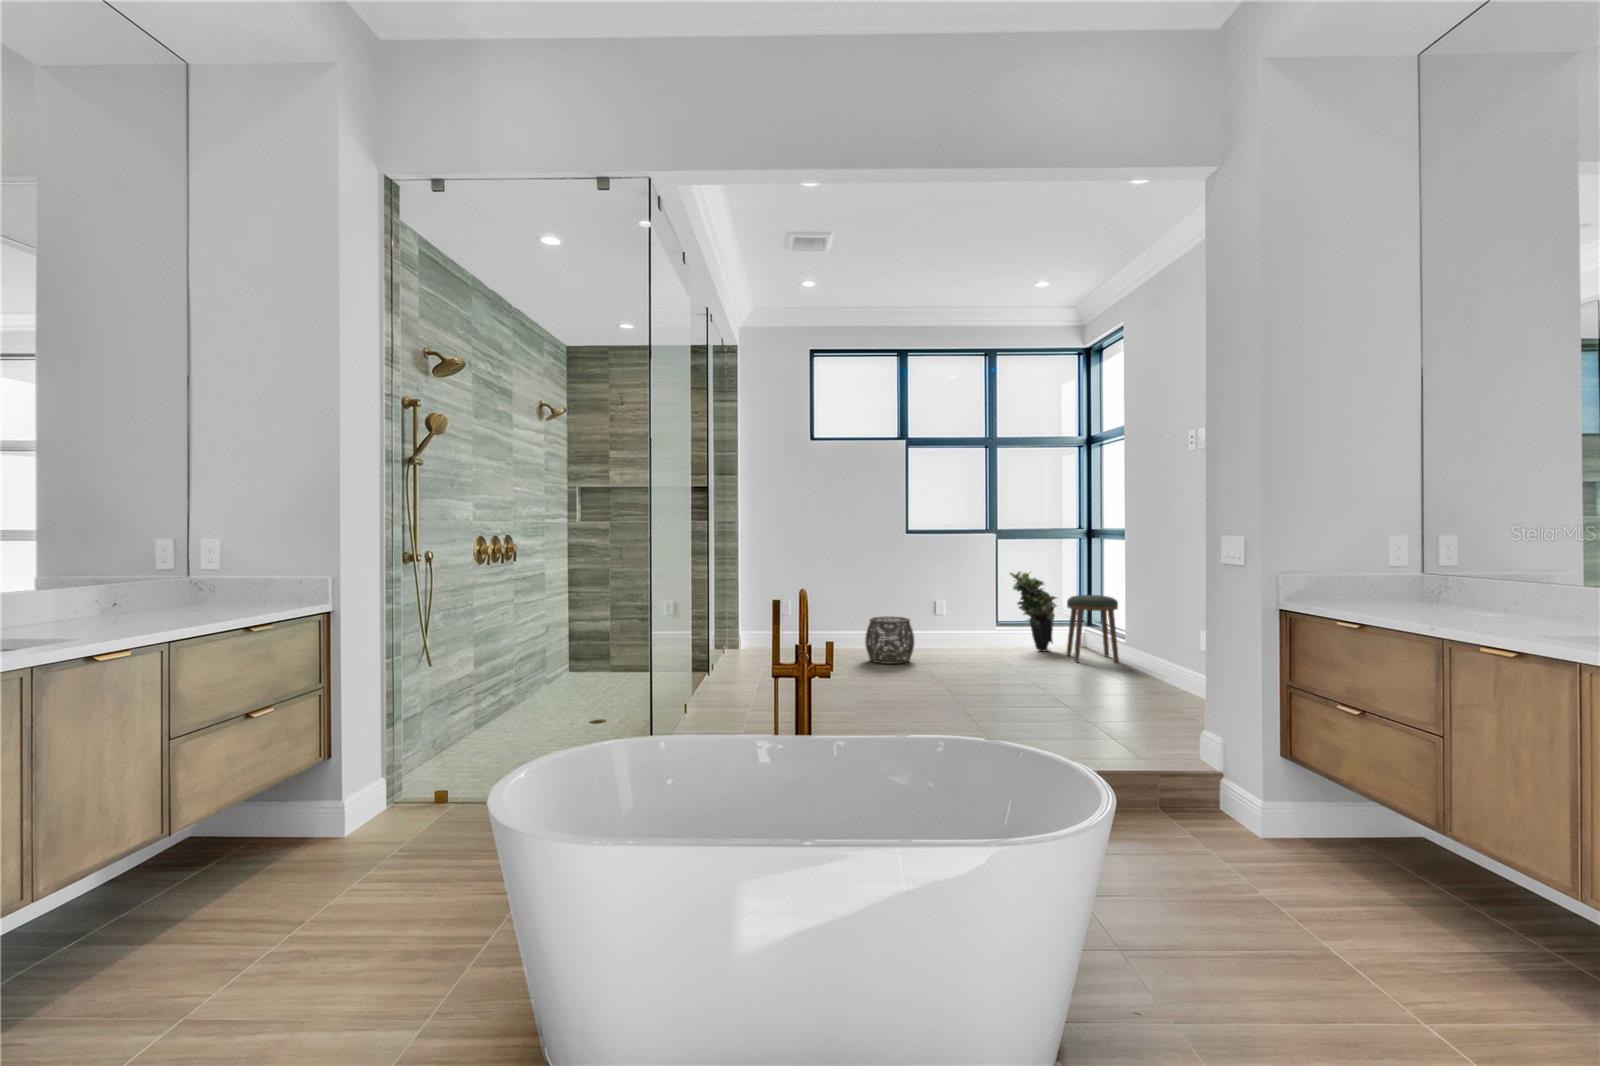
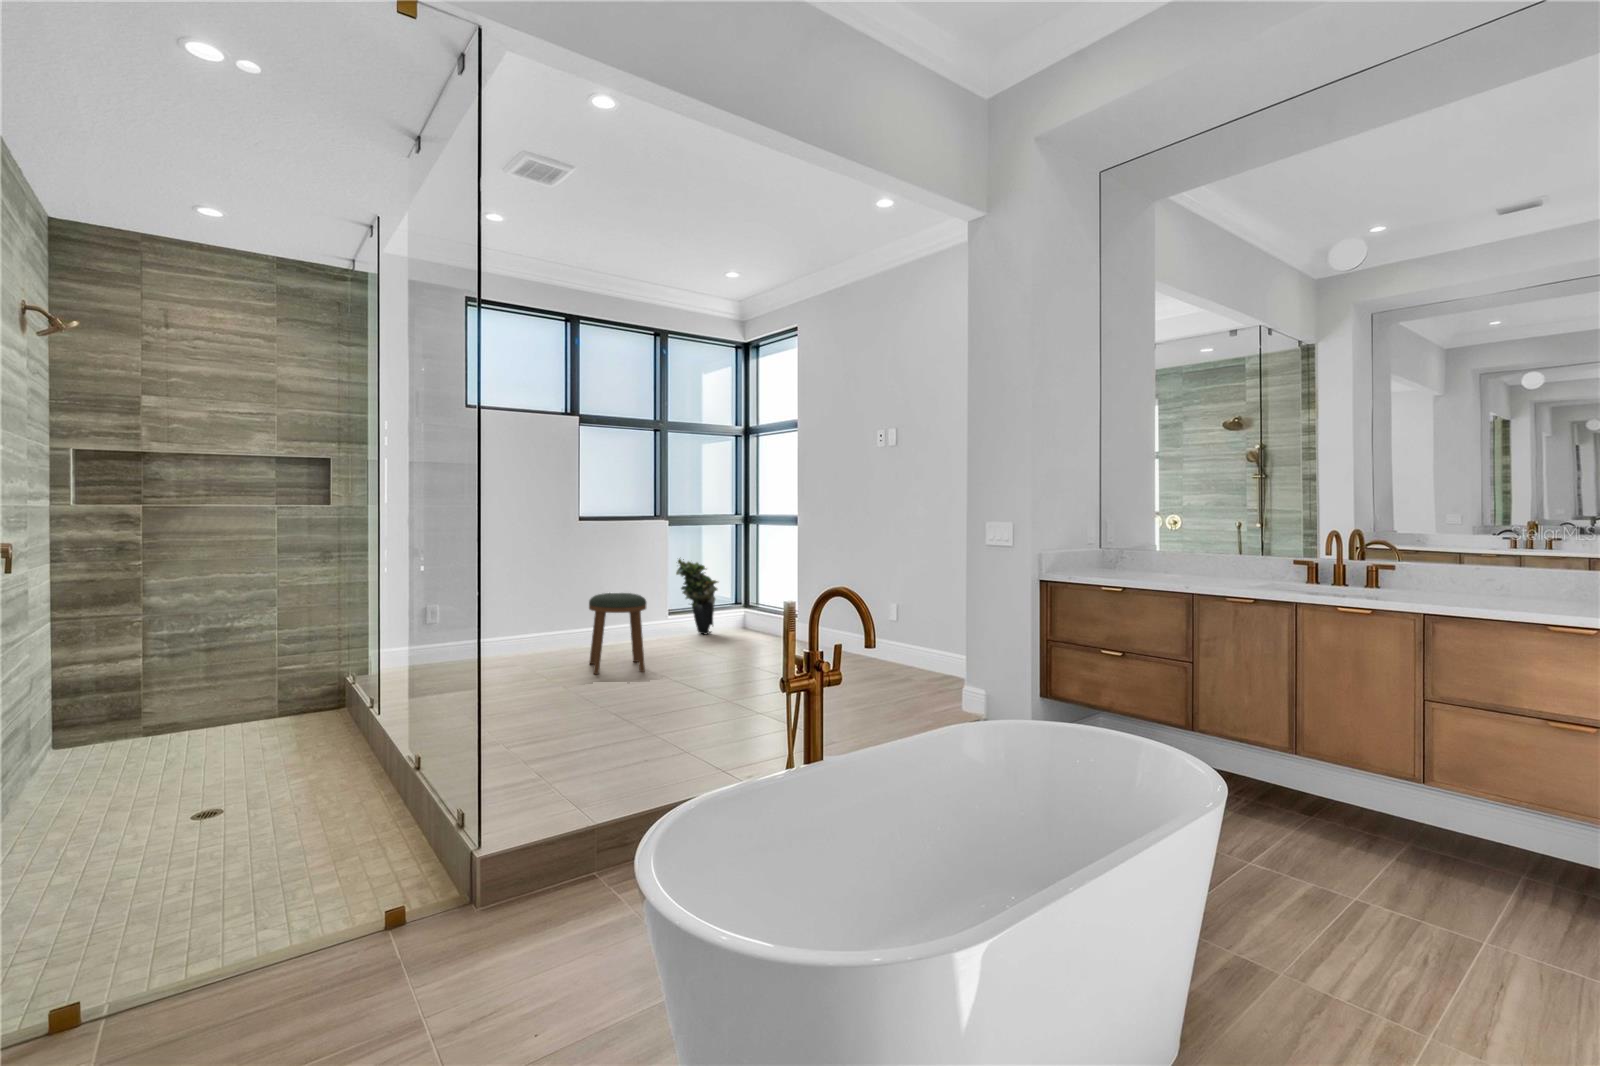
stool: present [1066,595,1119,663] -> present [589,593,646,674]
woven basket: present [865,616,914,664] -> none [523,607,580,661]

